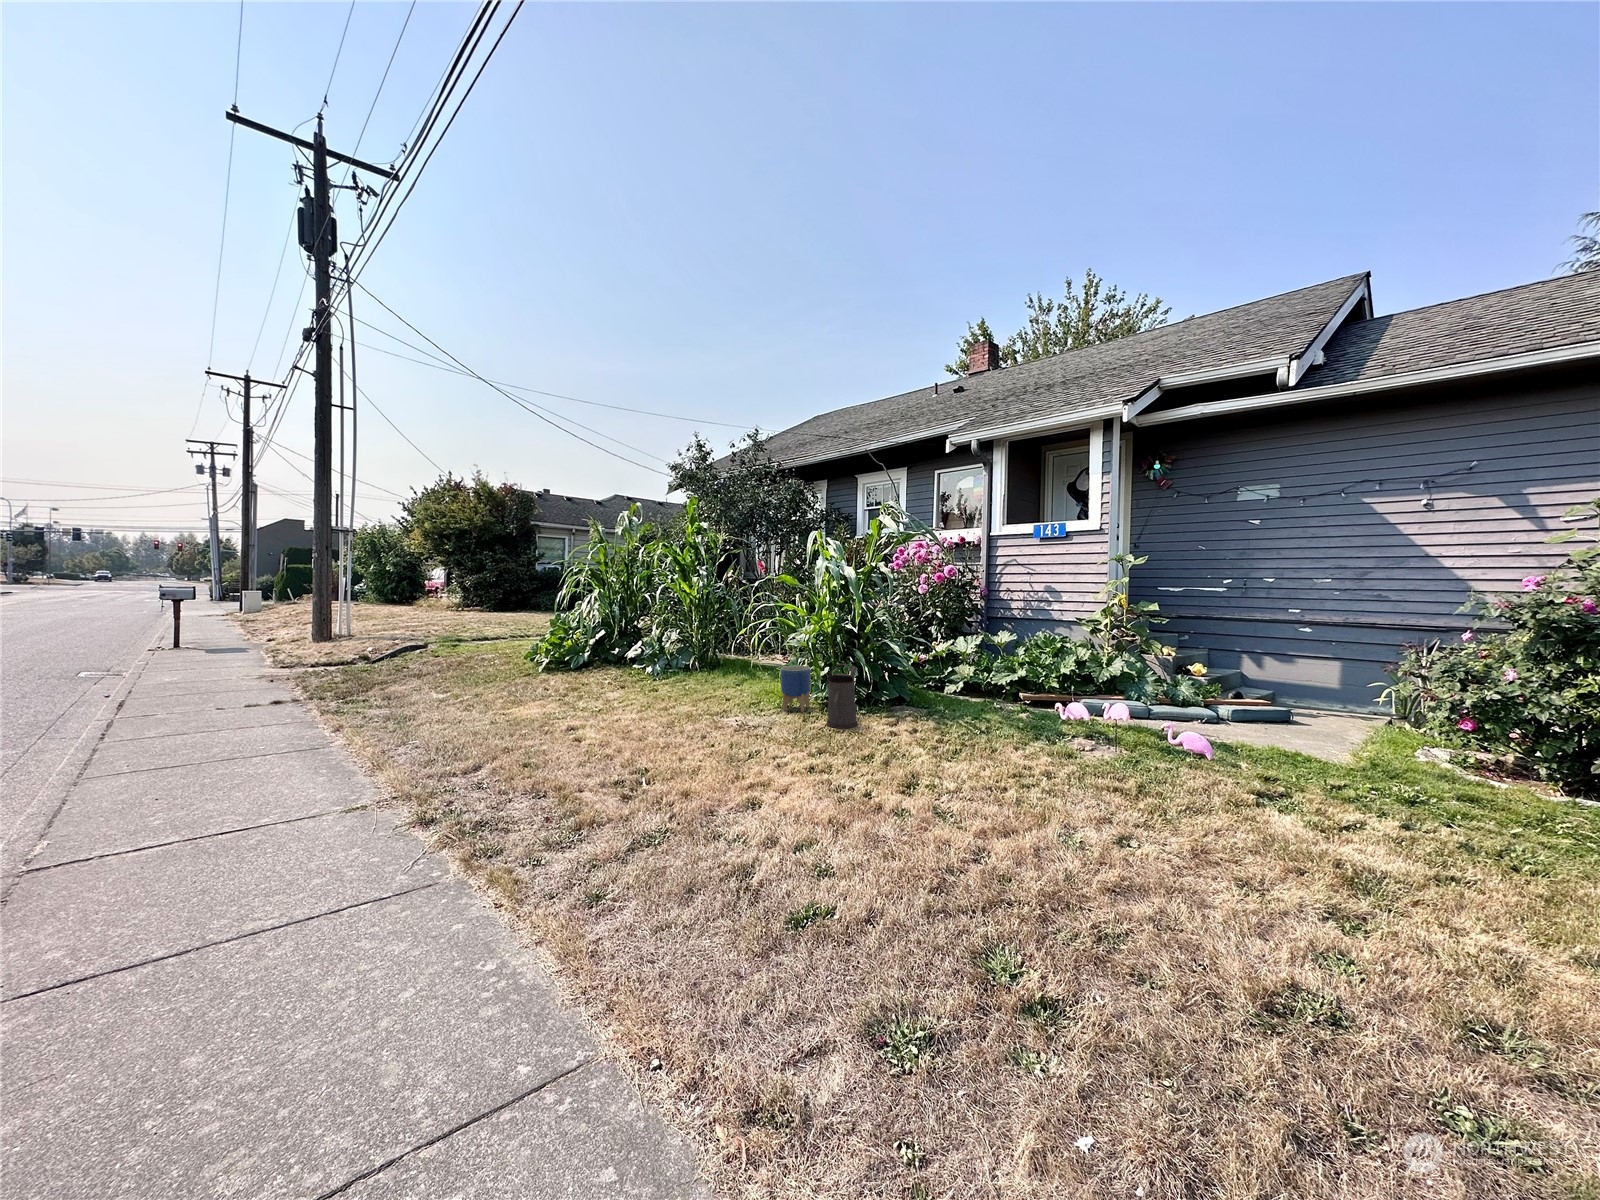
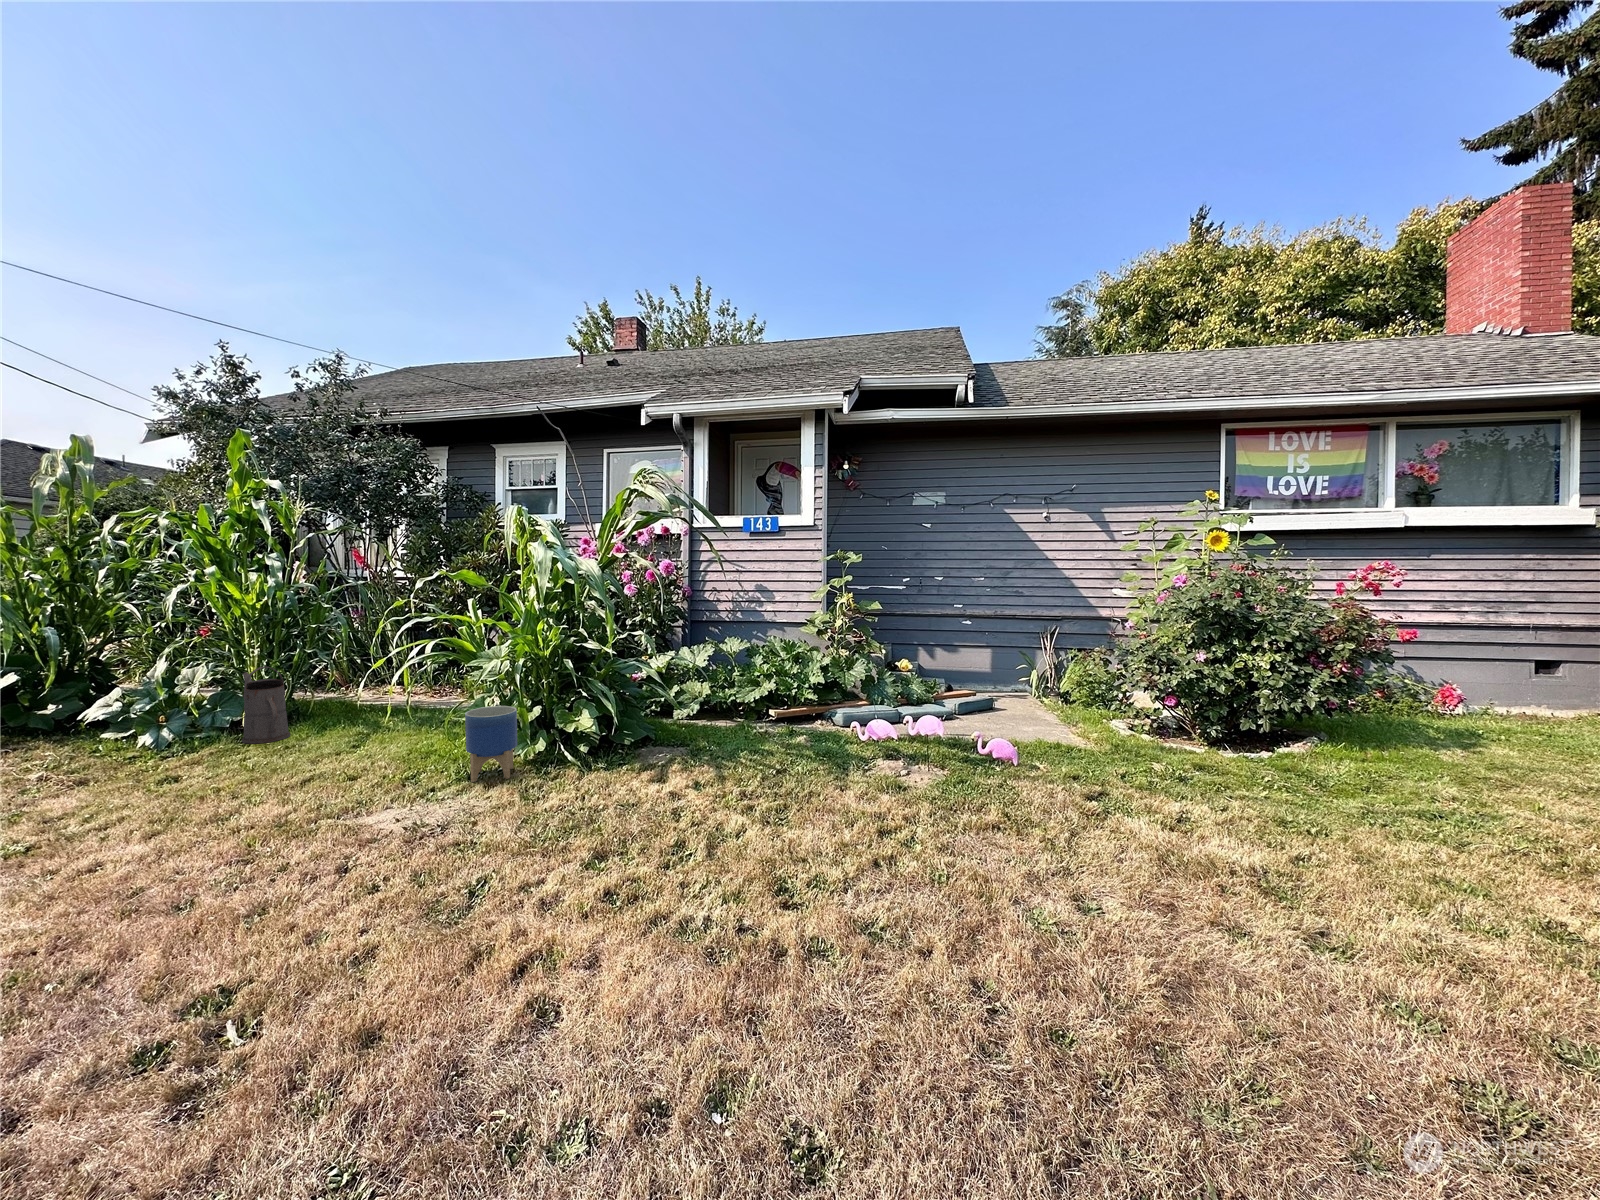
watering can: present [827,664,858,728] -> present [242,667,290,744]

